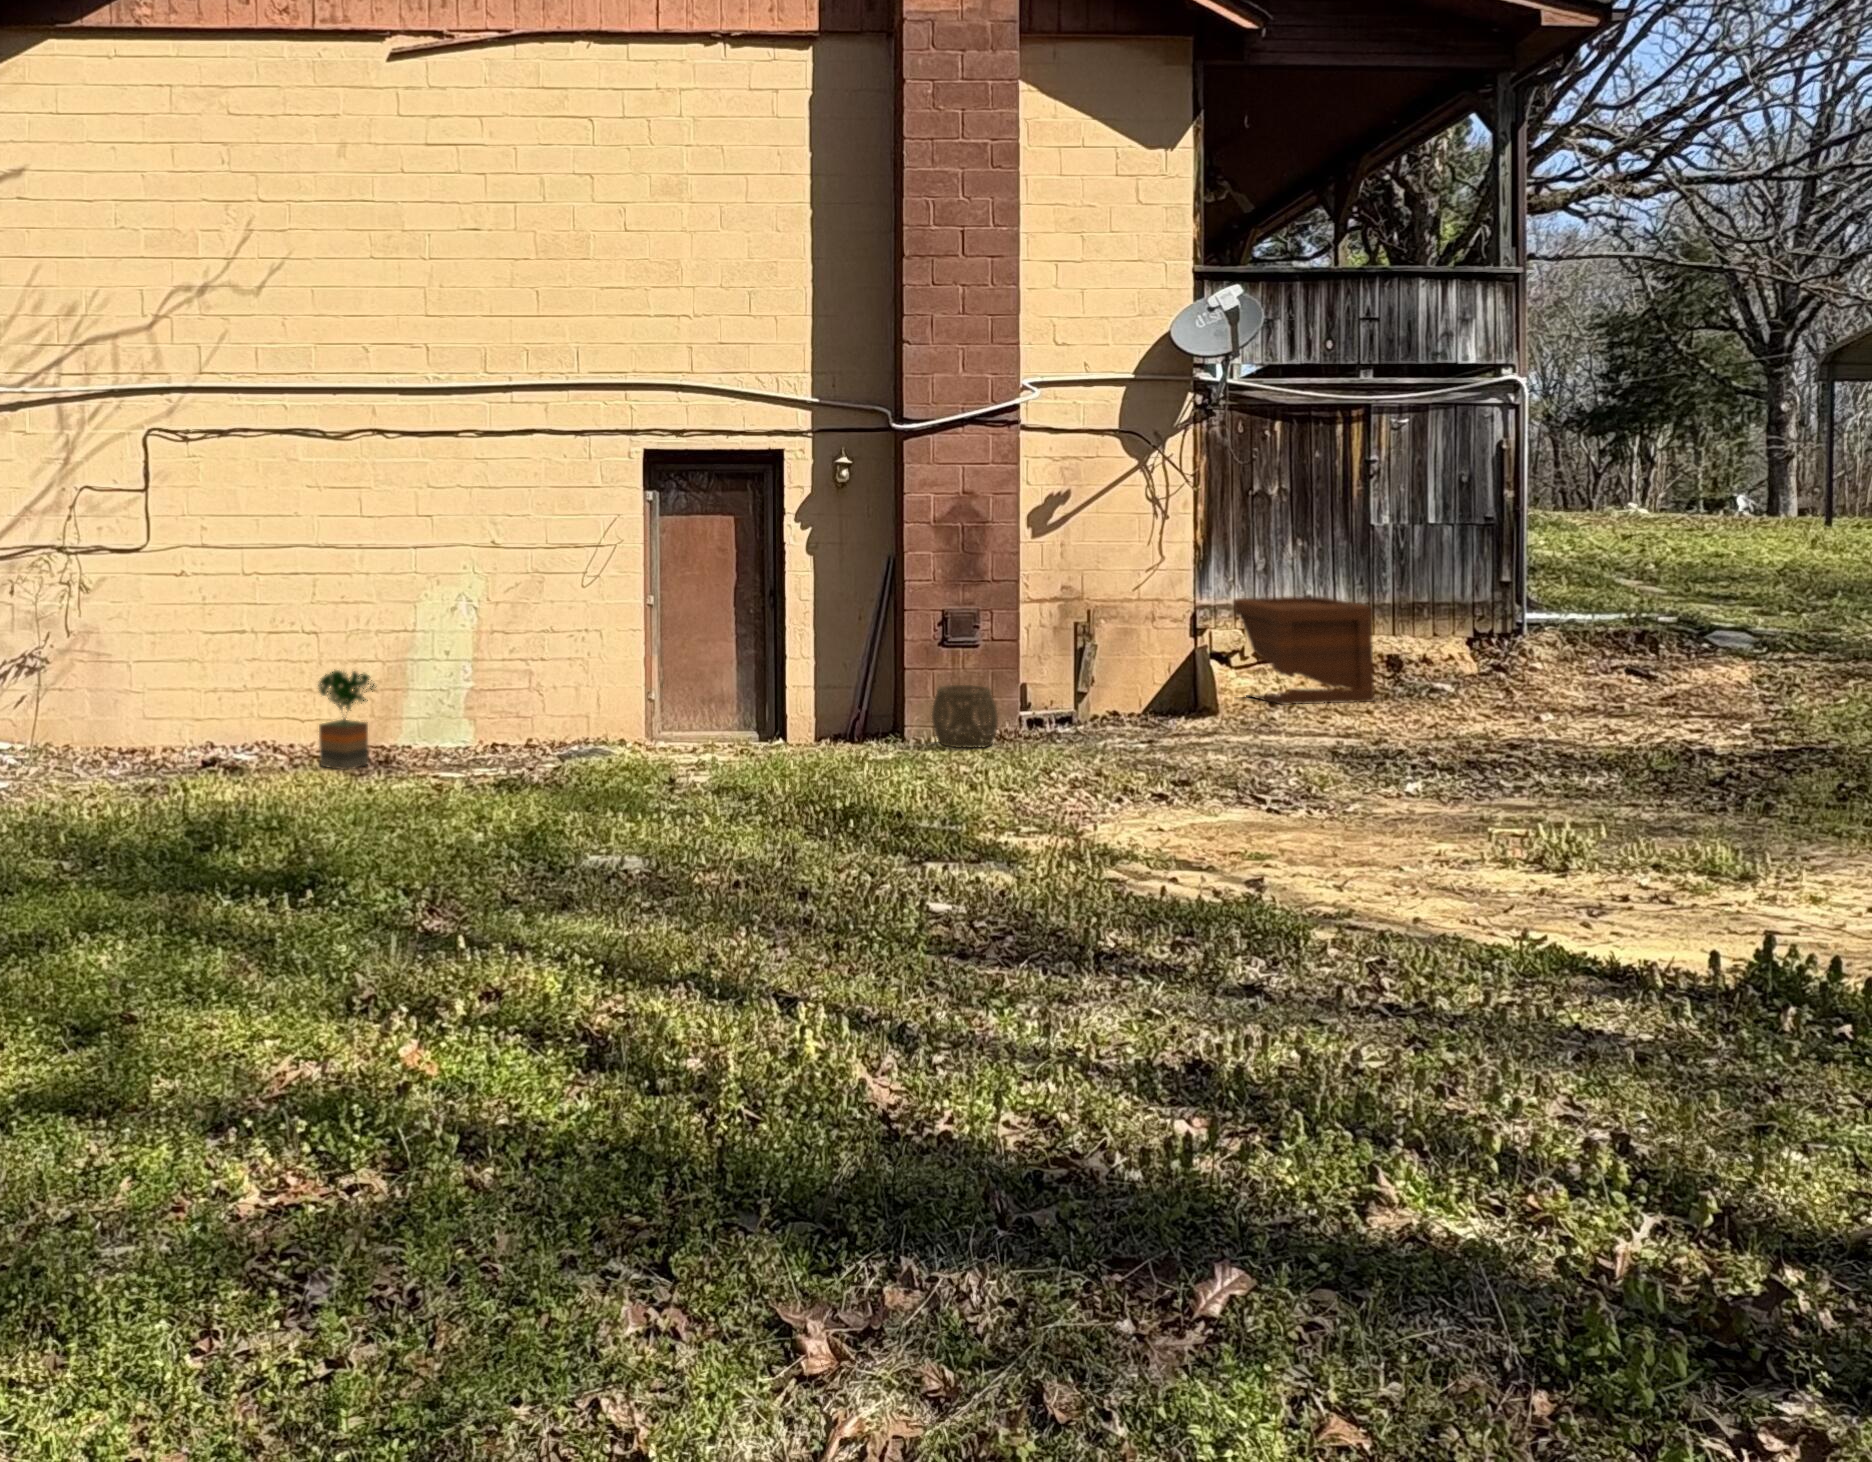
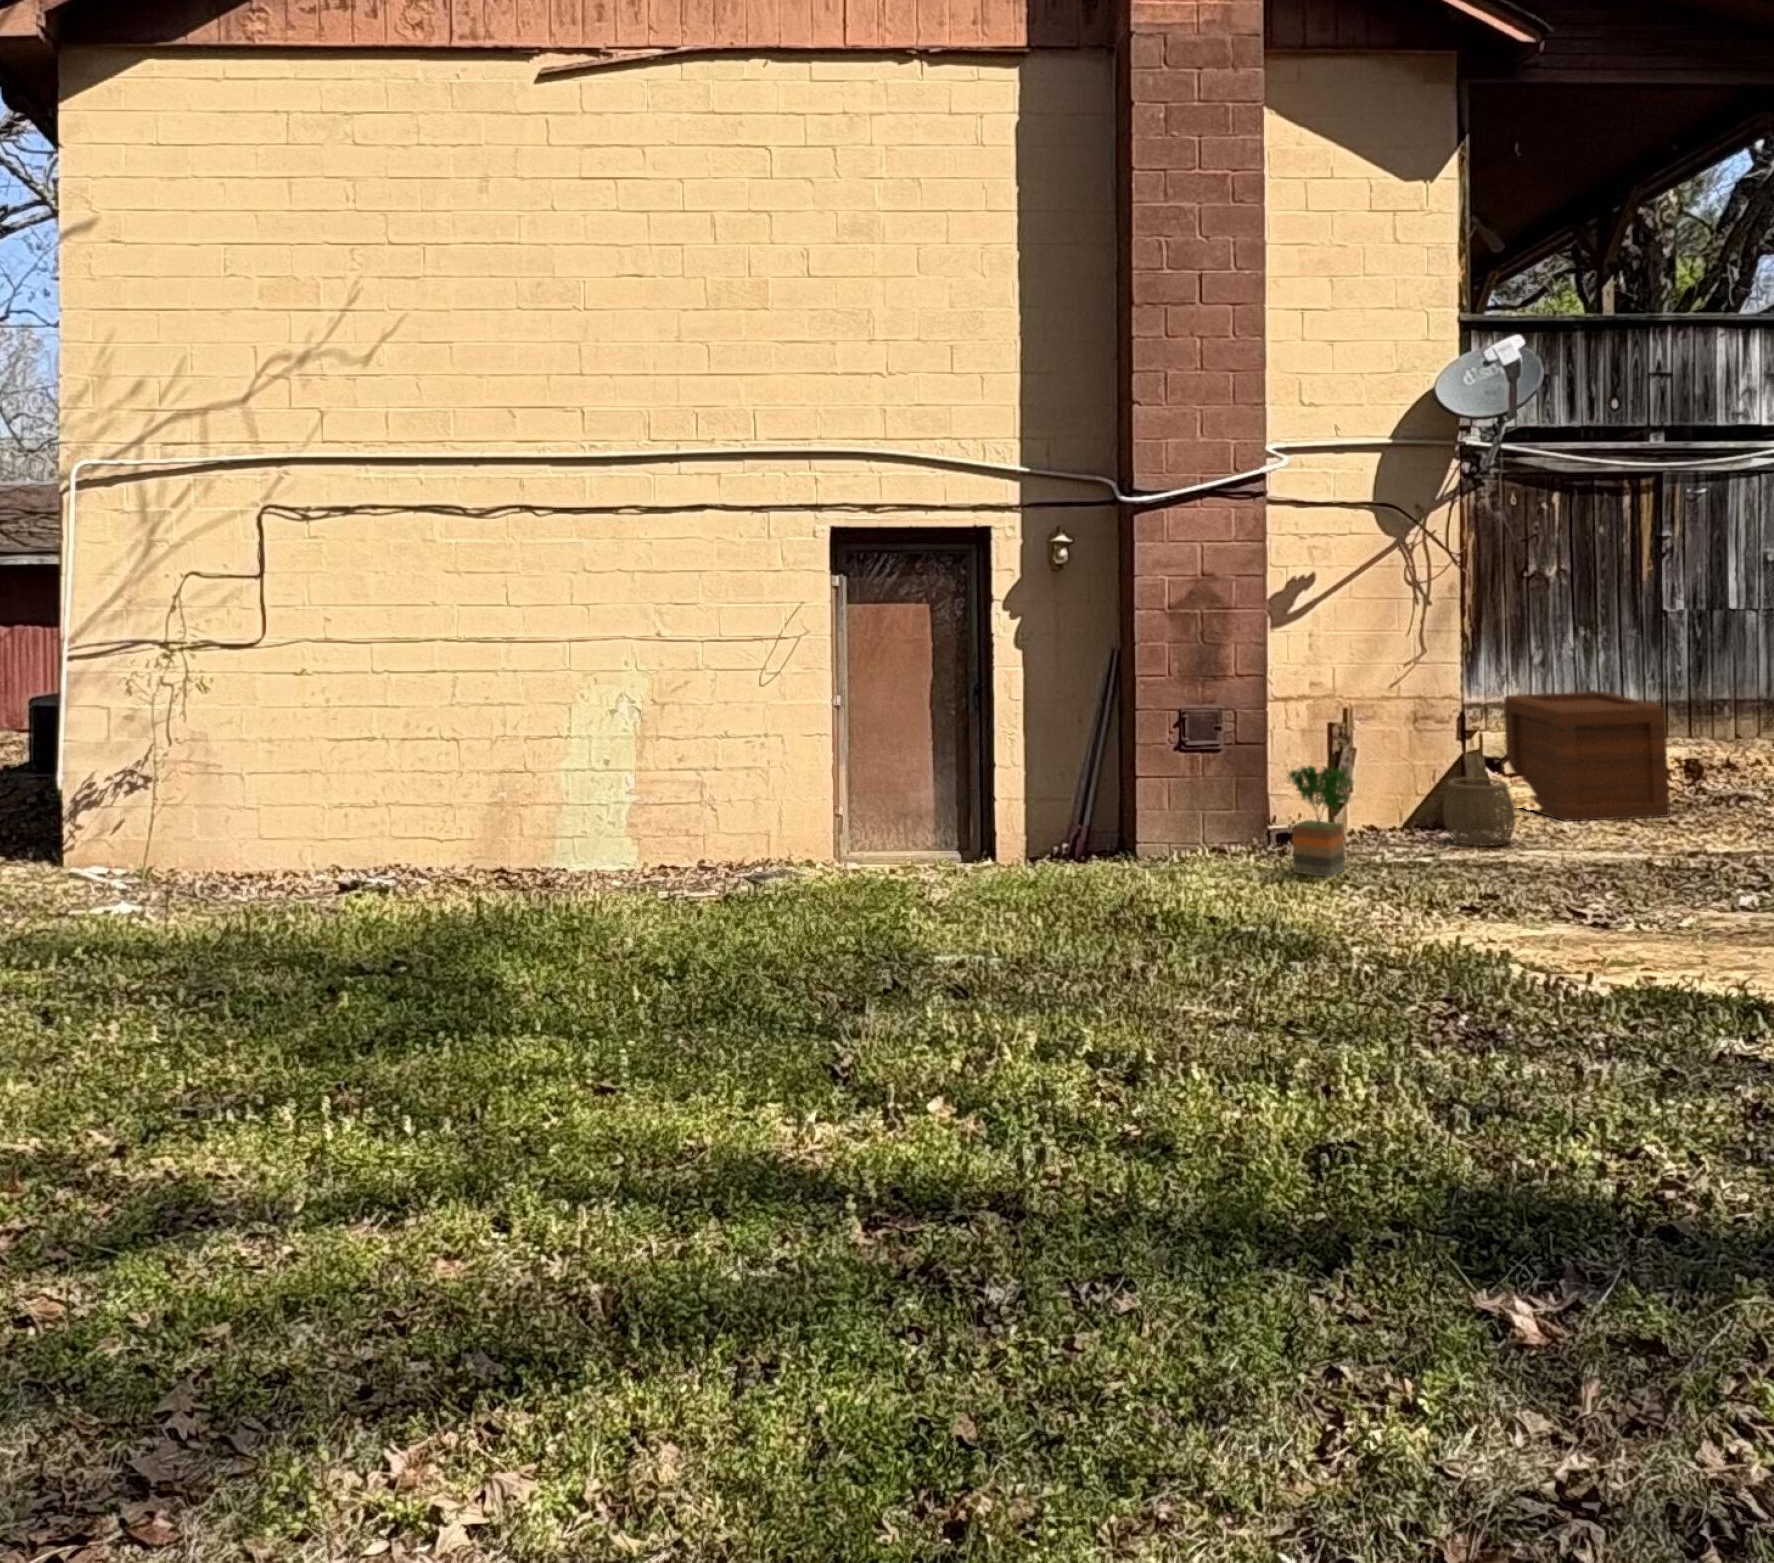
potted tree: present [318,670,377,769] -> present [1288,766,1353,877]
woven basket: present [932,685,998,748] -> present [1443,777,1515,846]

